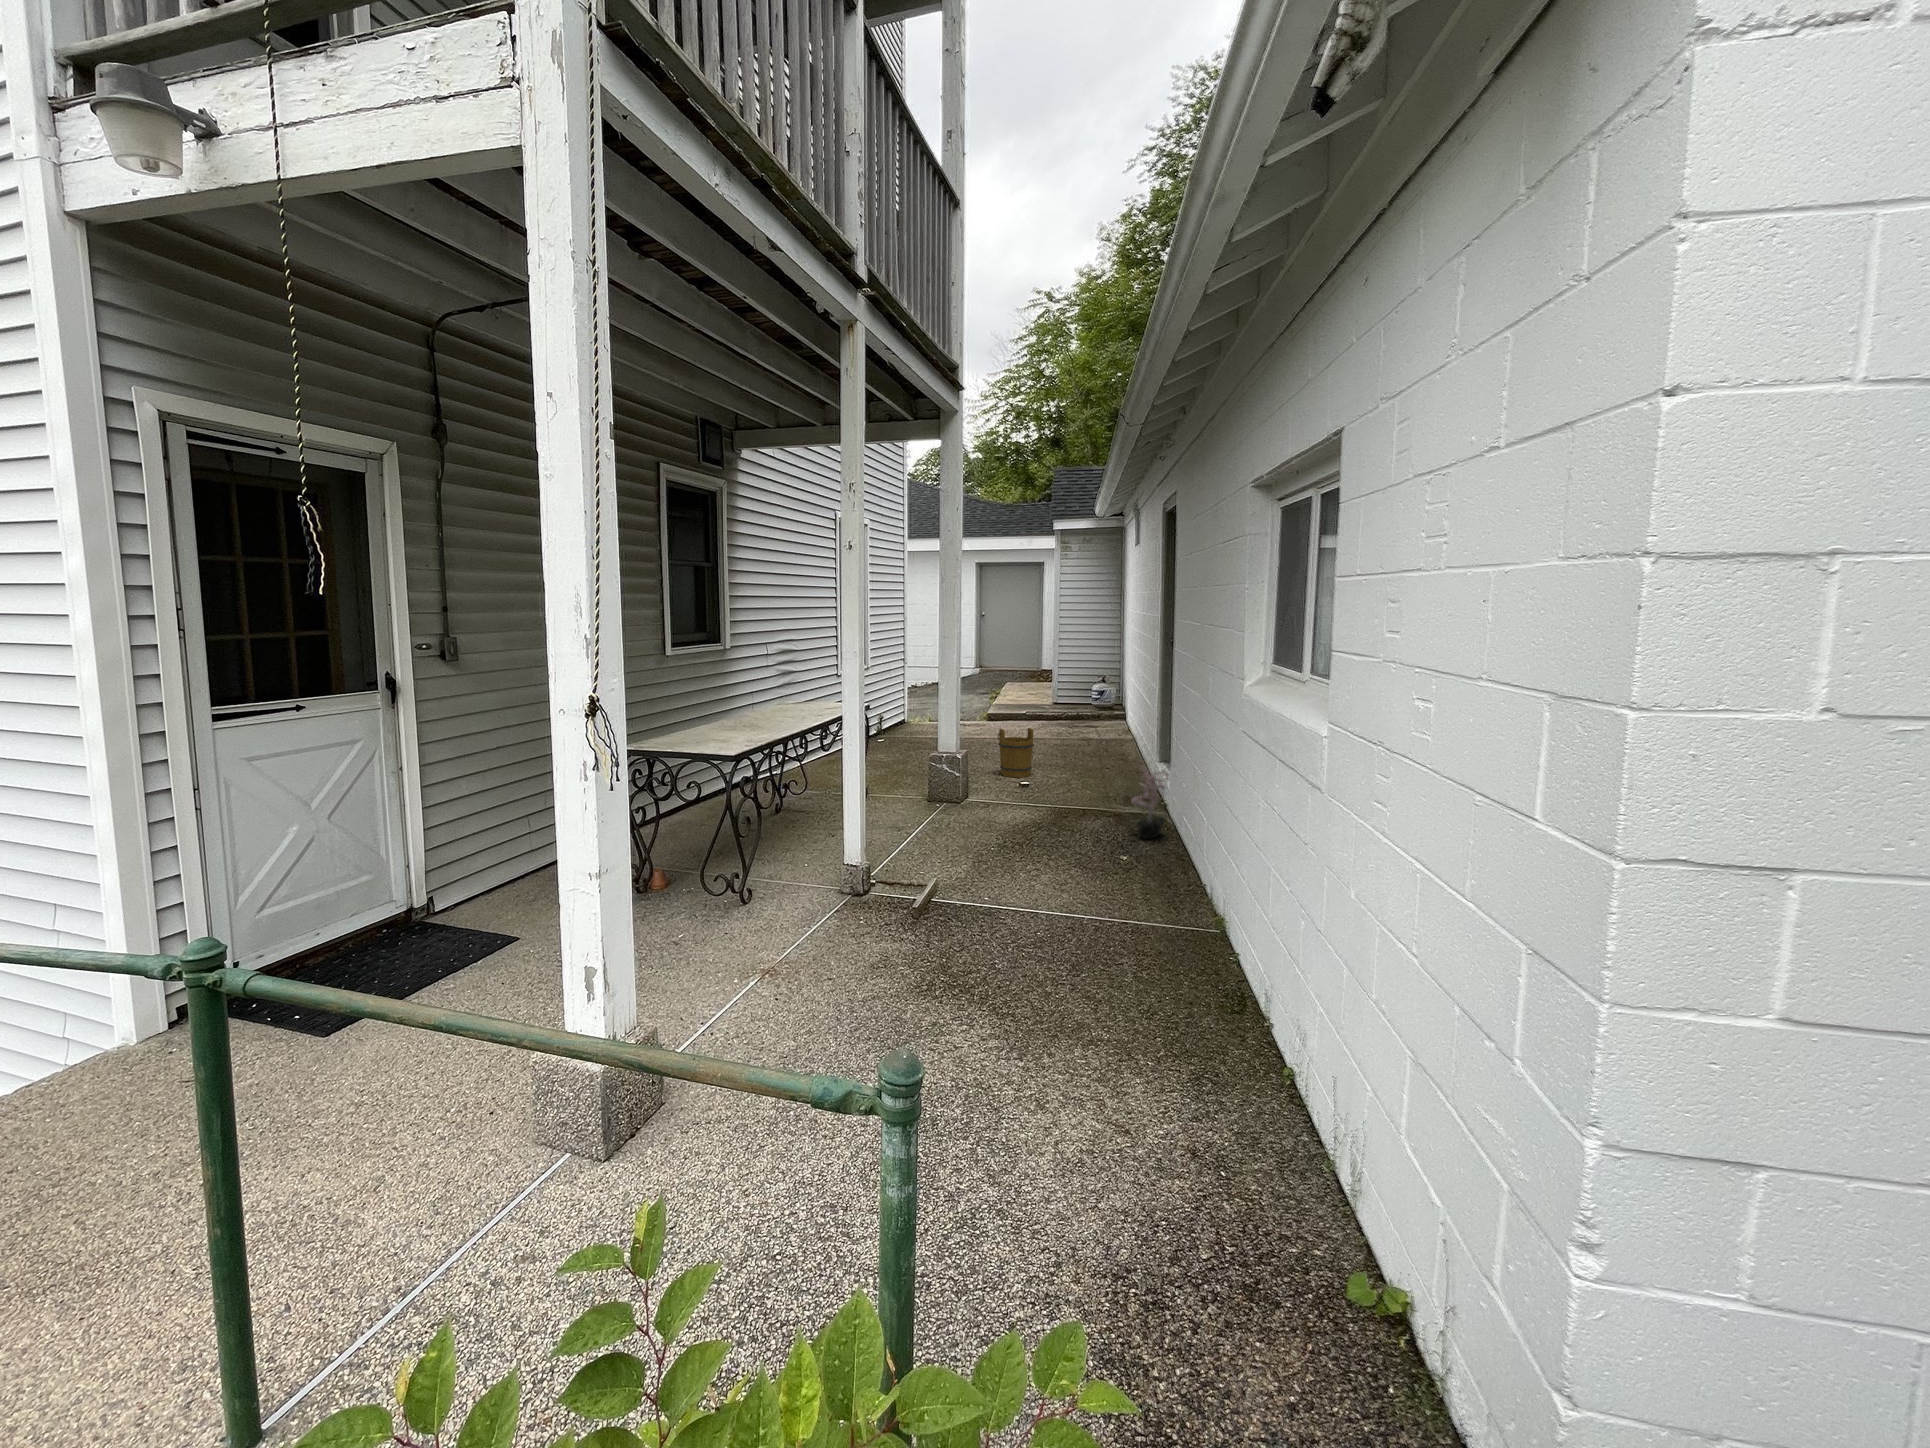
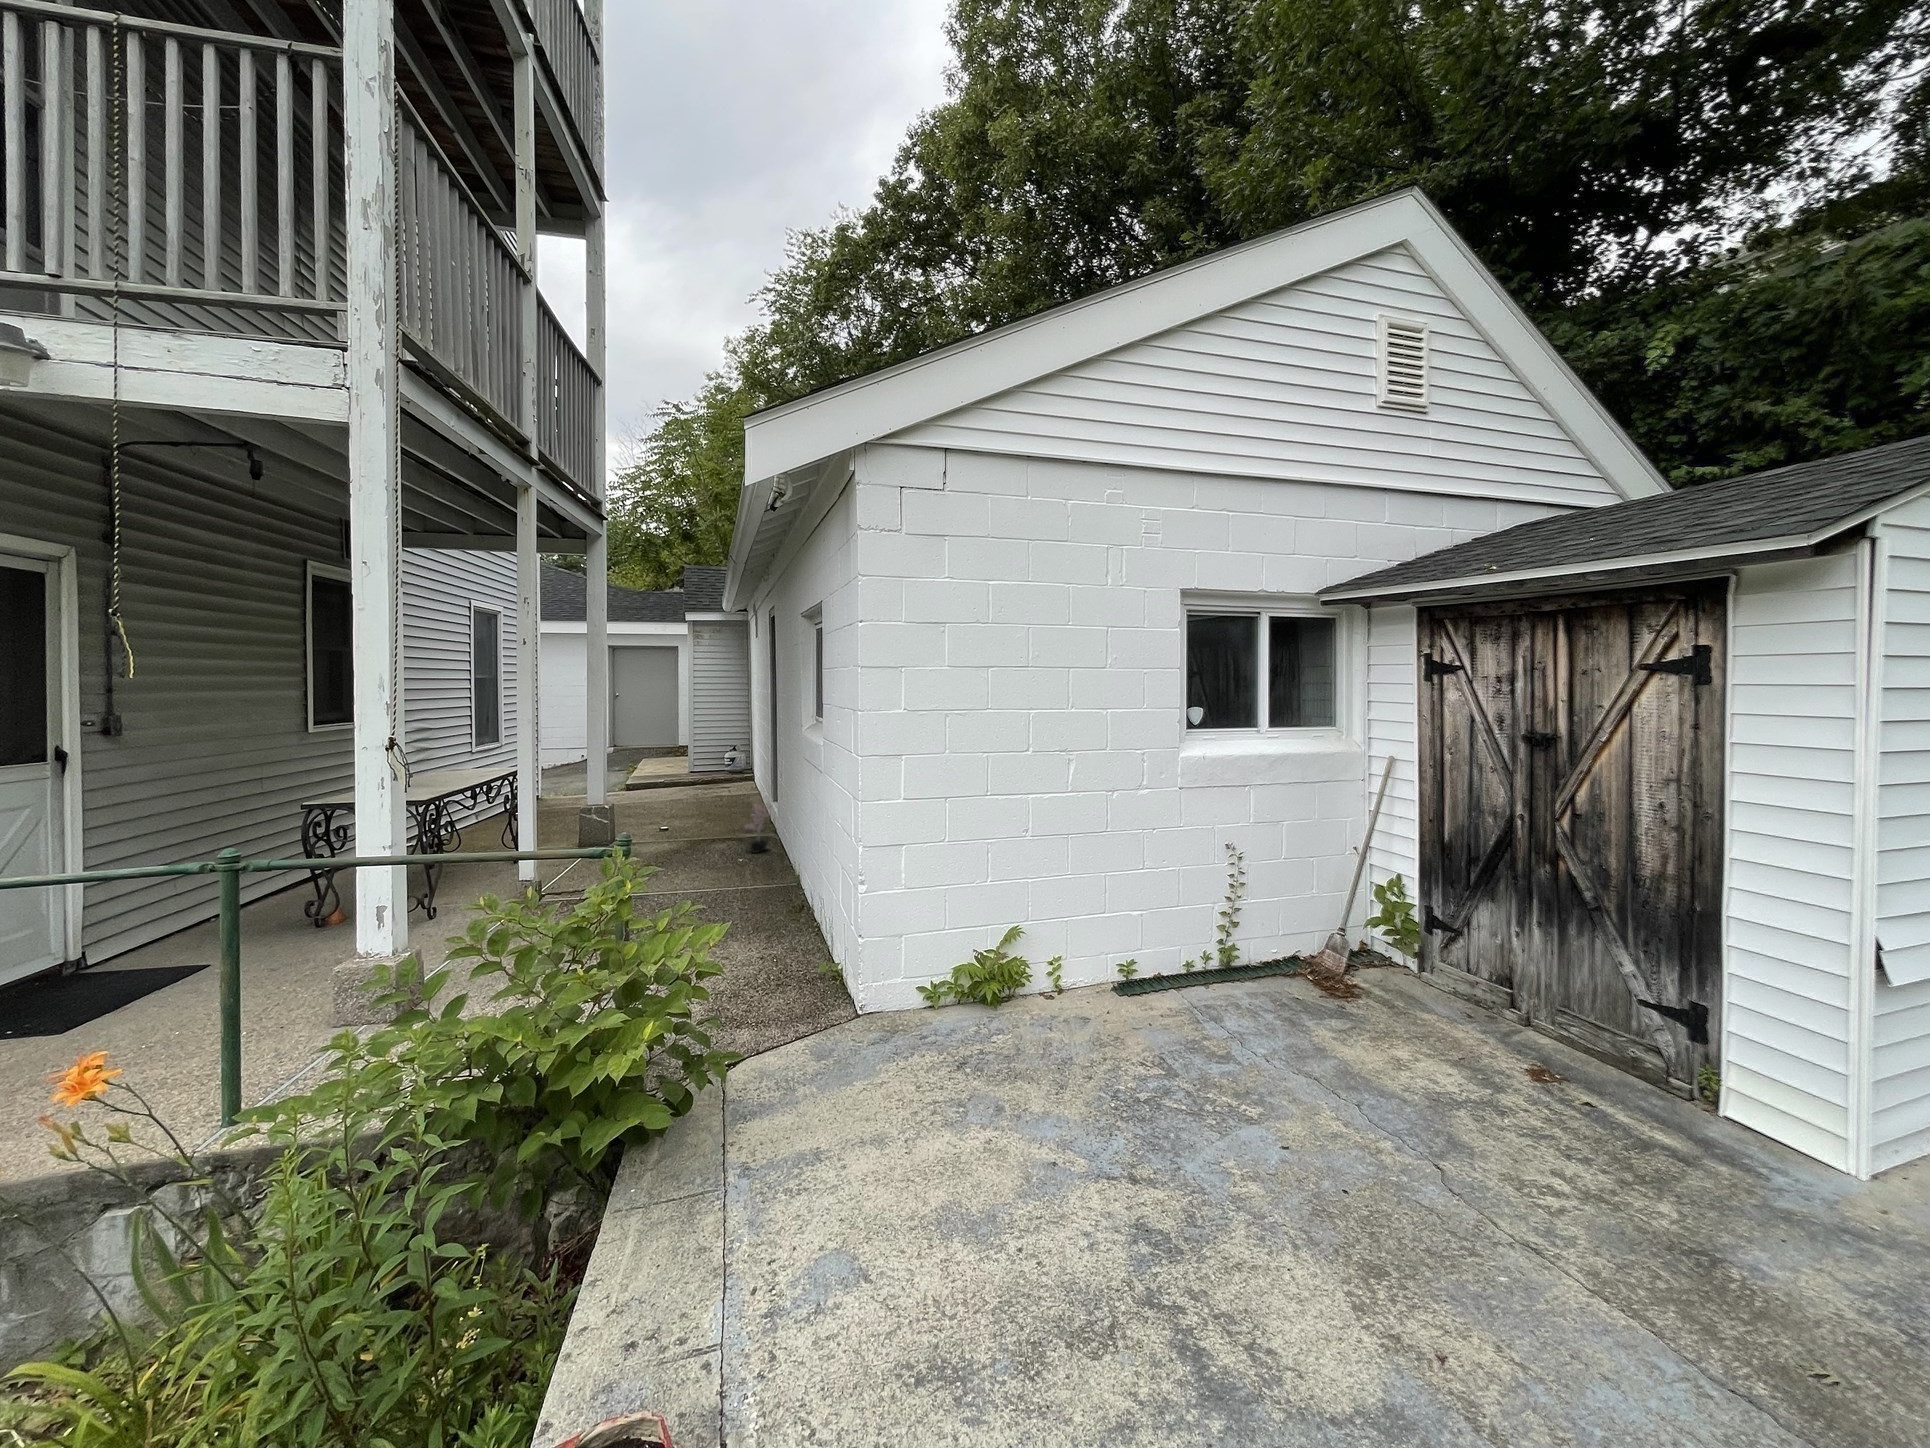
bucket: present [998,728,1034,777] -> none [637,786,669,828]

